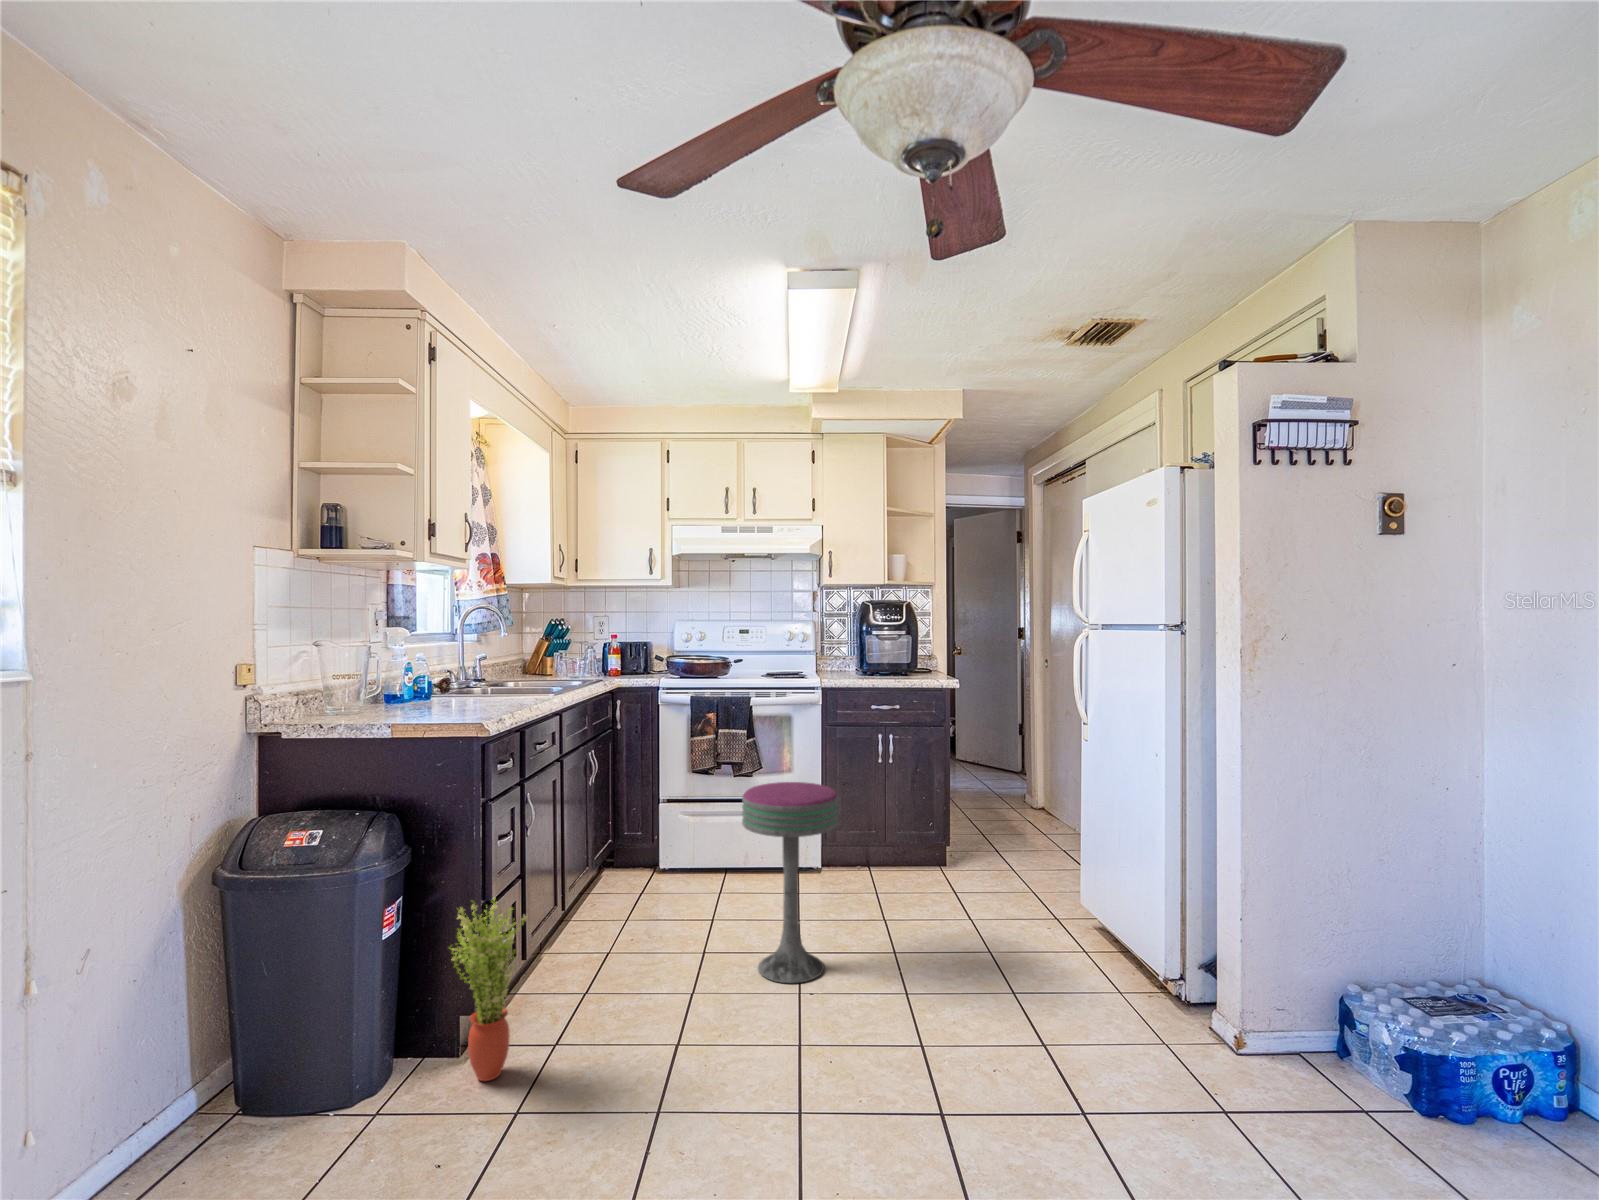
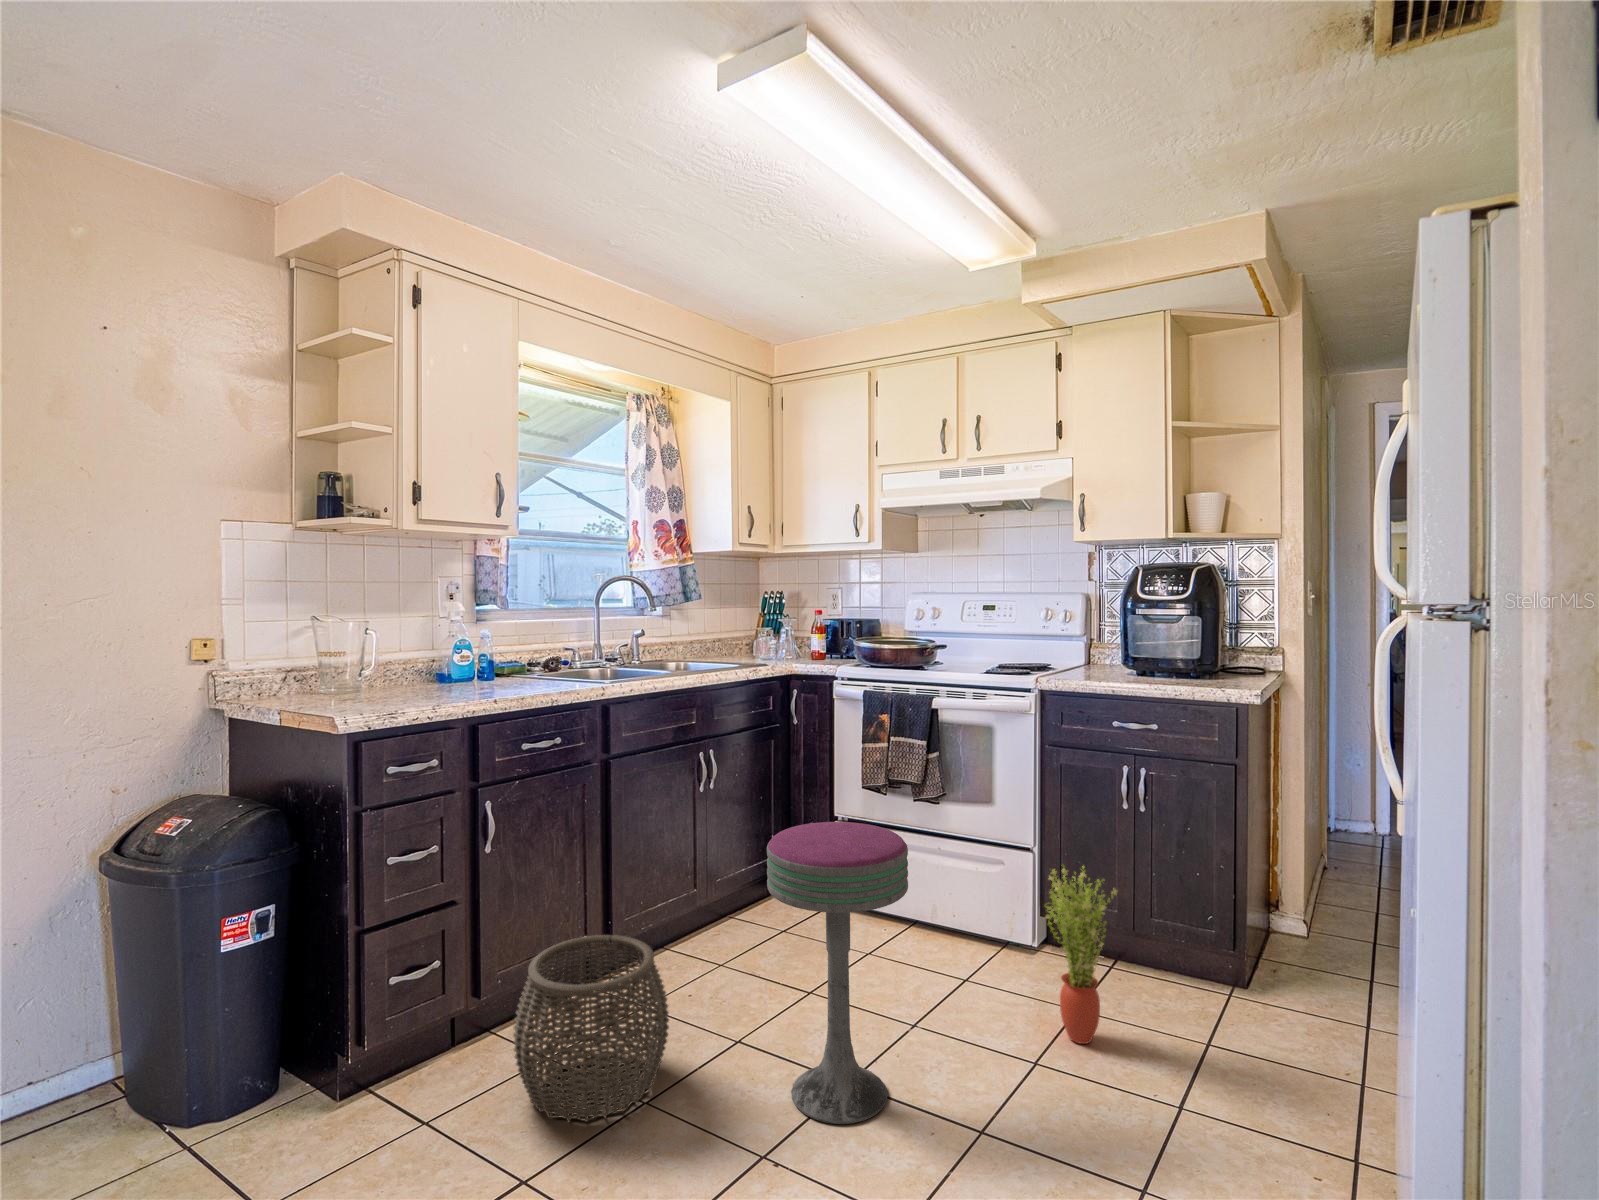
woven basket: none [562,895,684,1037] -> present [513,935,669,1122]
potted plant: present [449,901,527,1081] -> present [1045,866,1117,1044]

